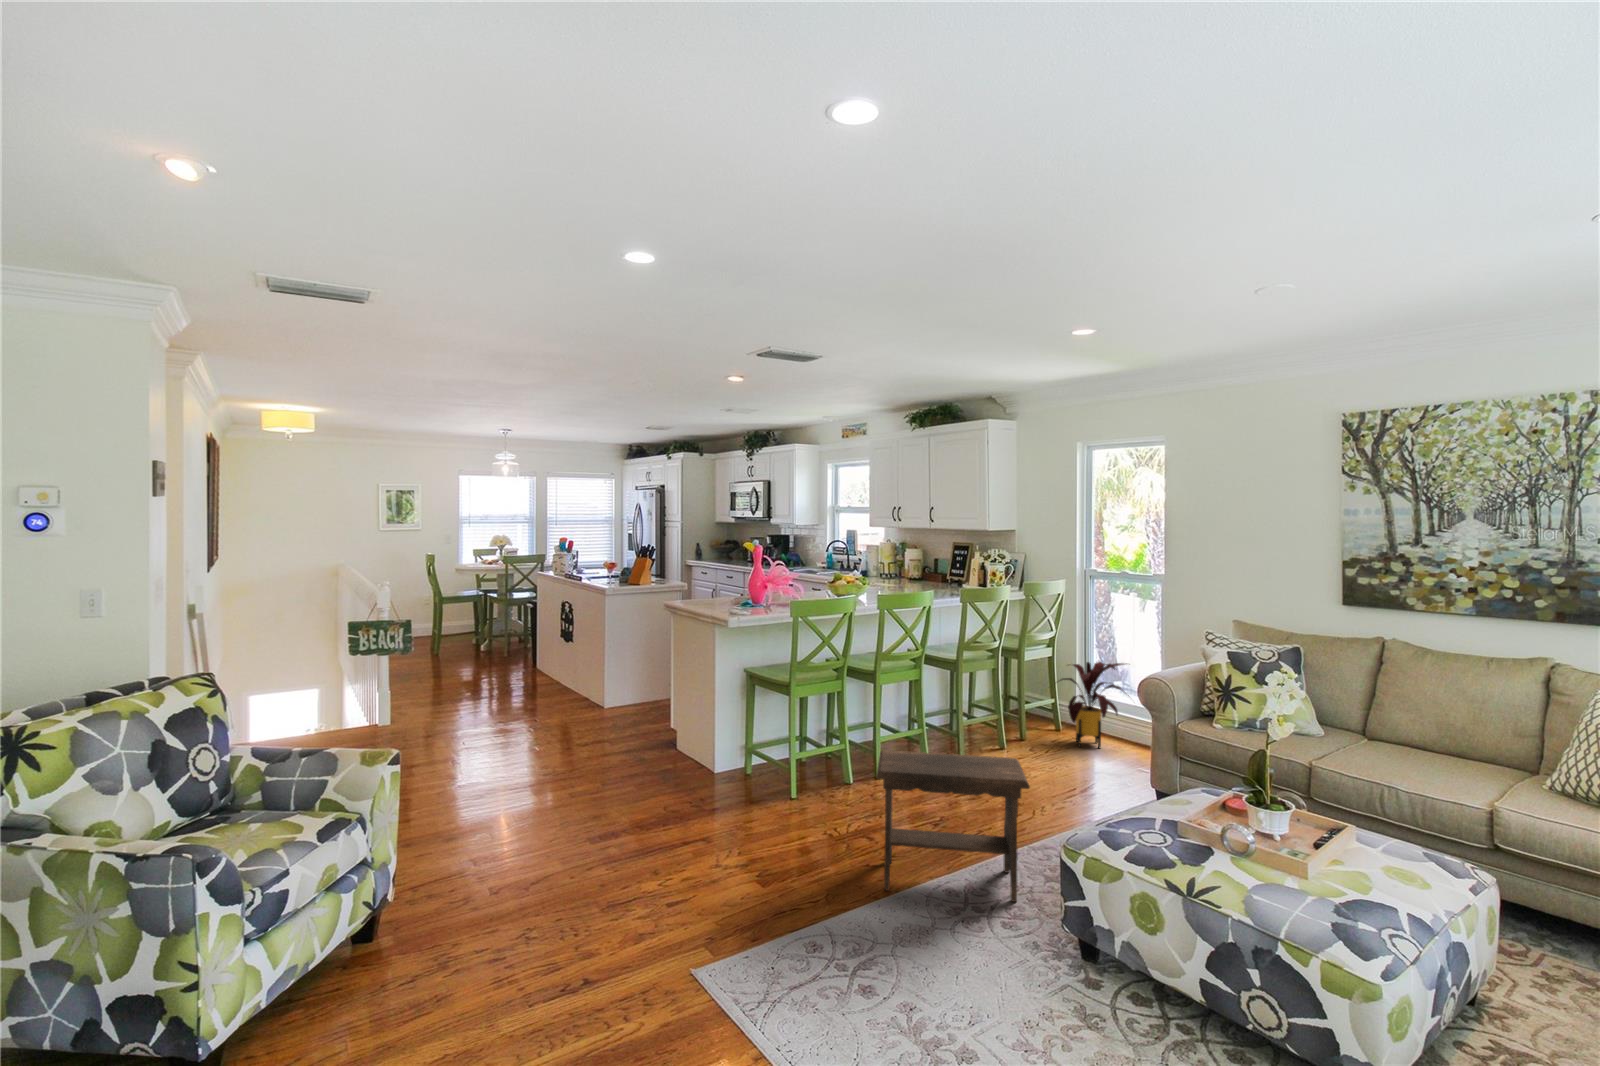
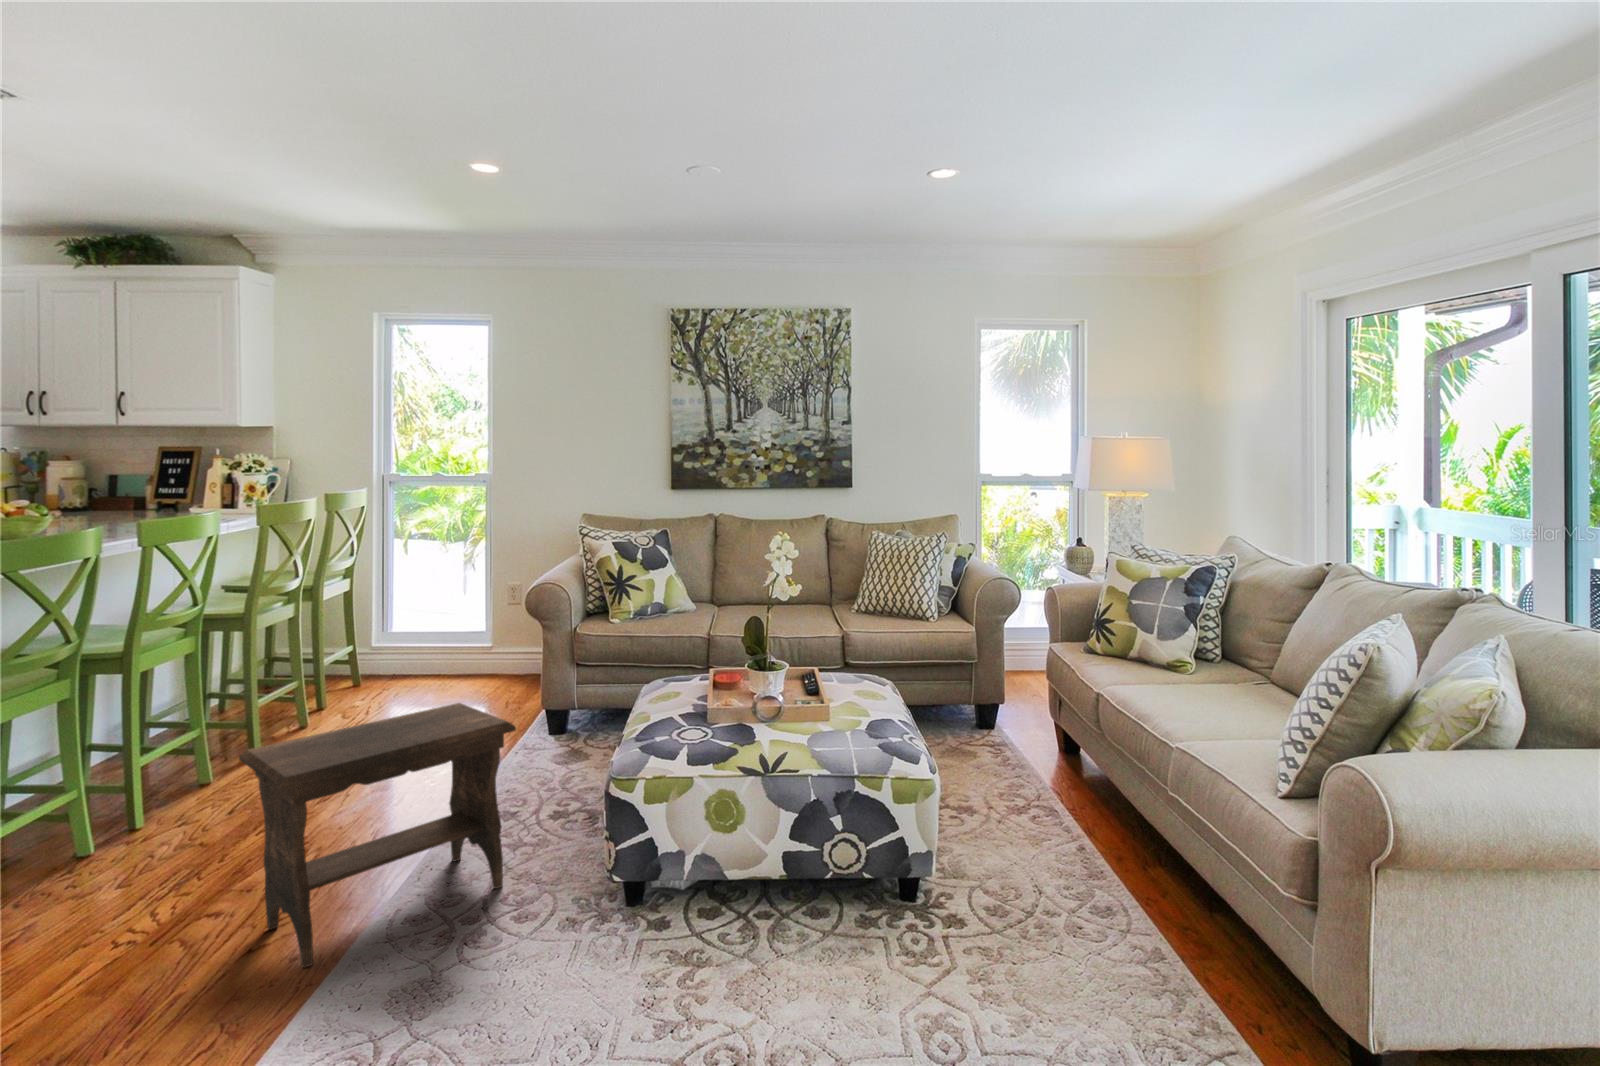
house plant: present [1059,662,1129,748] -> none [360,582,470,695]

